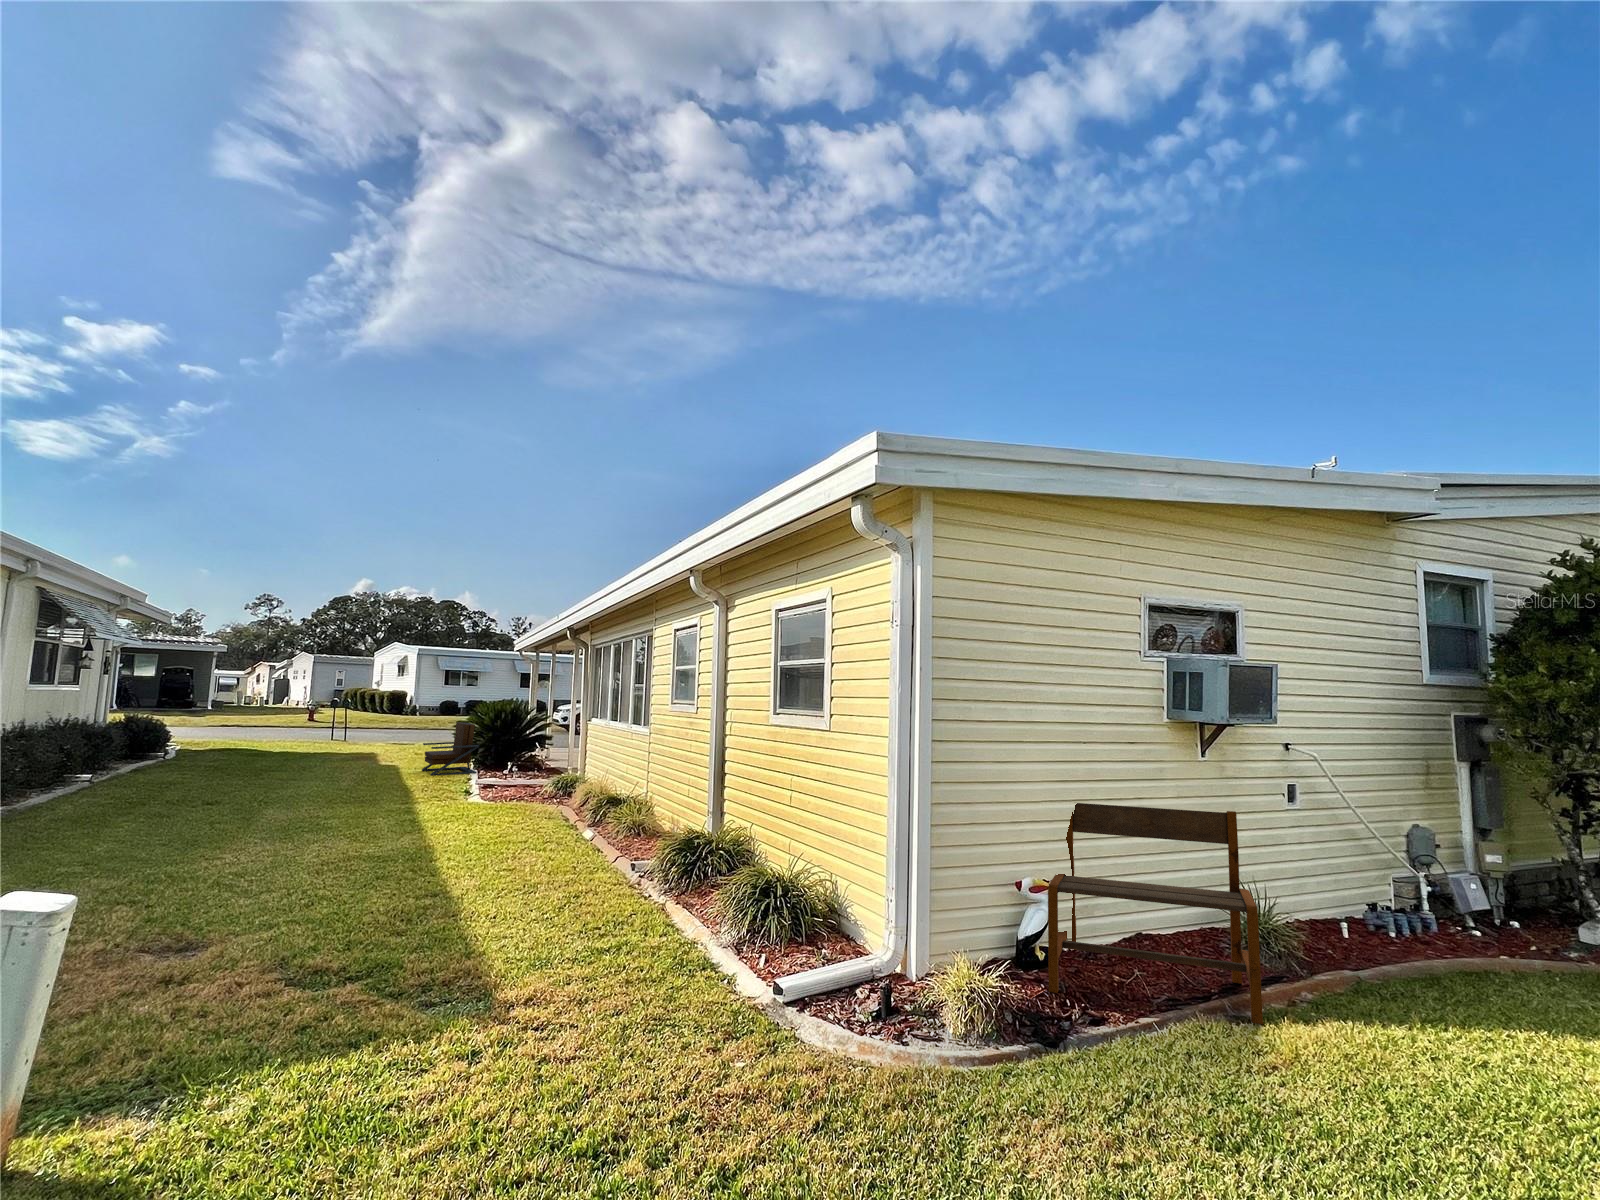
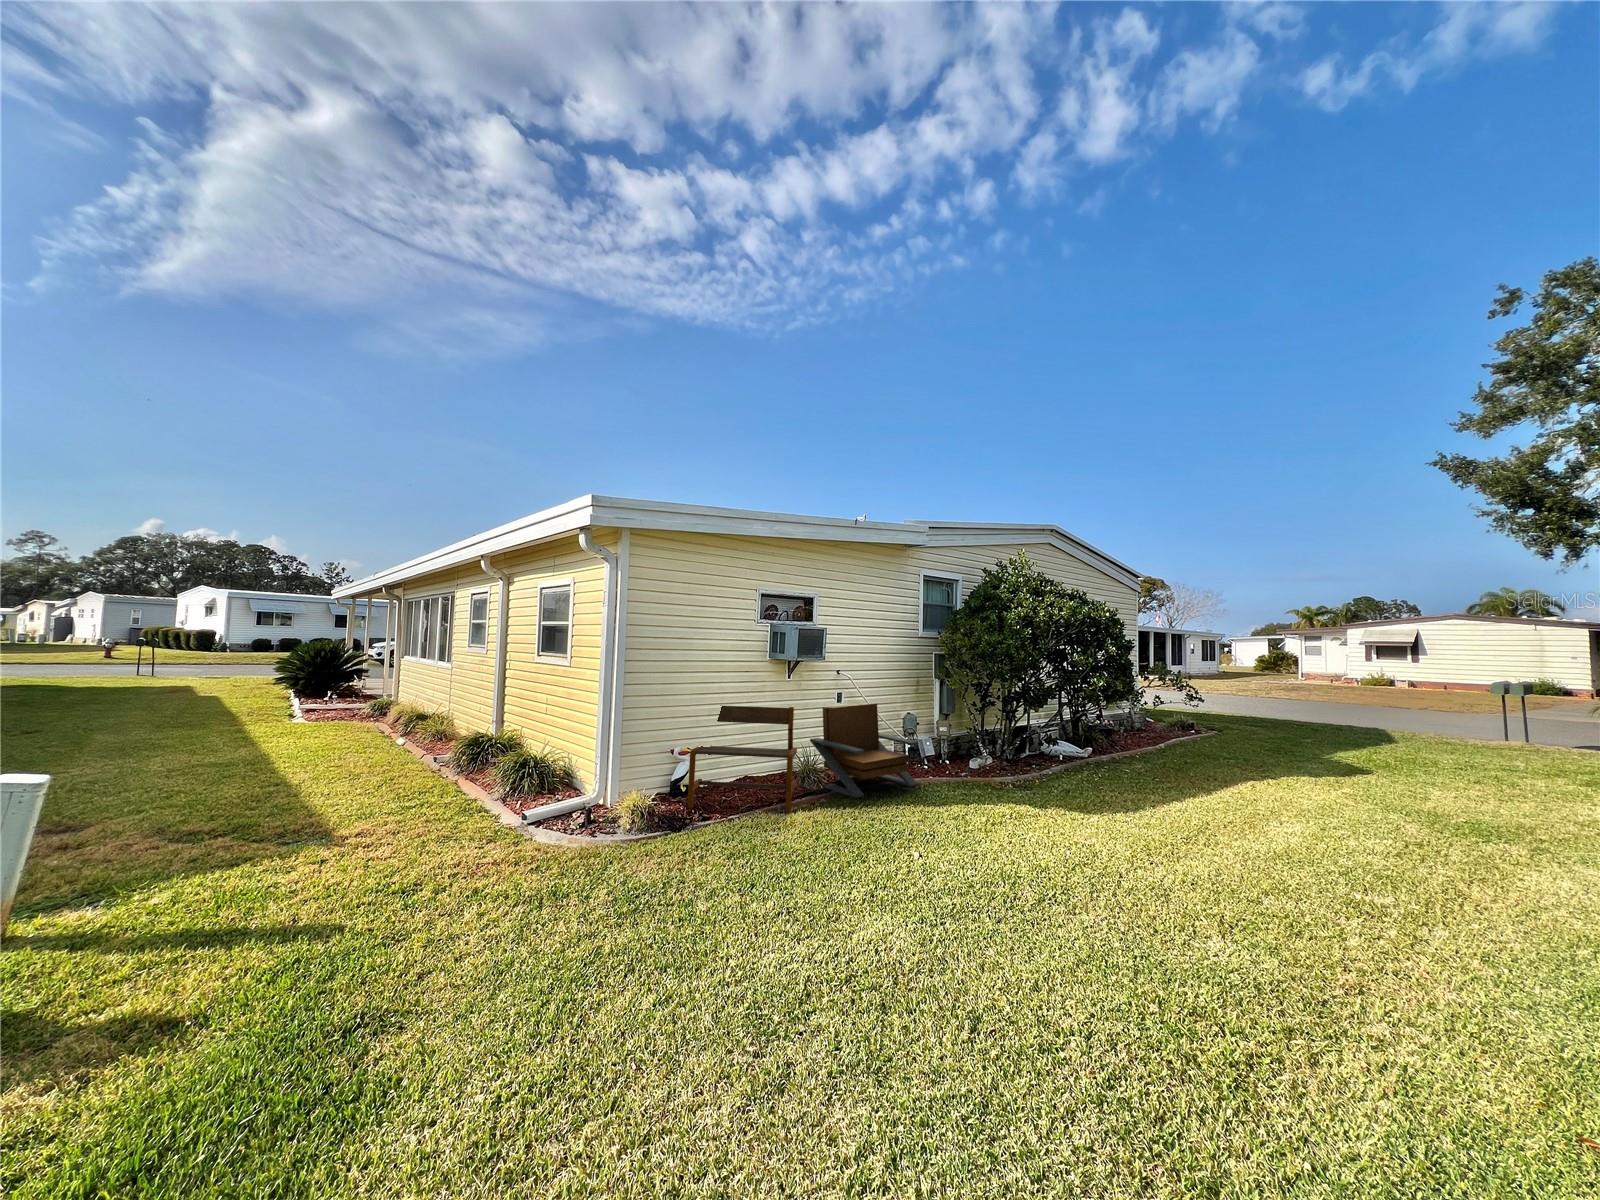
lounge chair: present [422,722,479,776] -> present [810,703,918,798]

